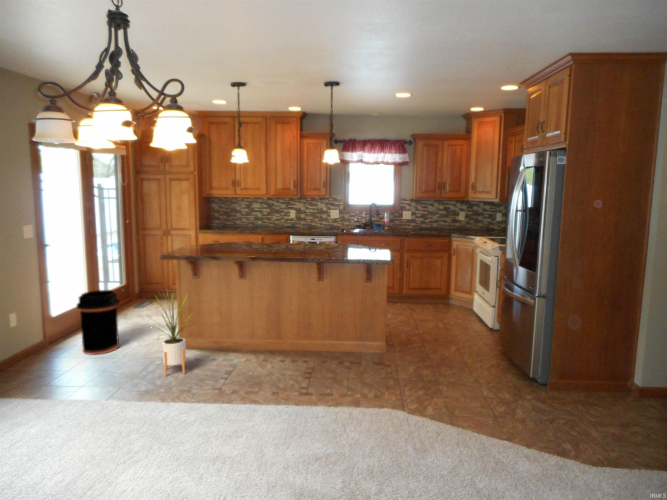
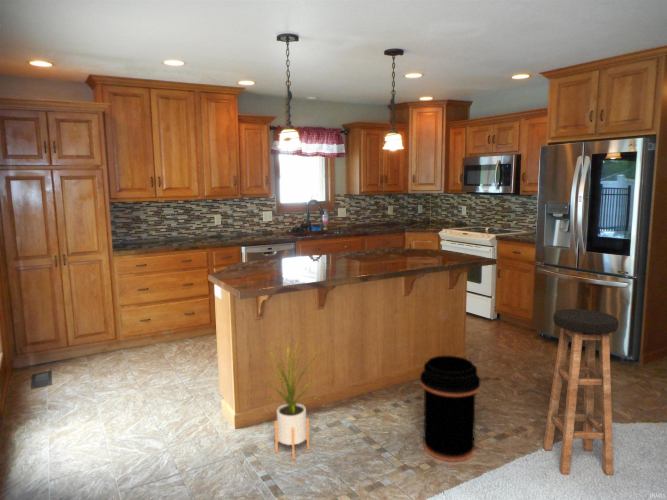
trash can: present [77,290,120,355] -> present [420,356,480,462]
bar stool: none [303,296,368,466] -> present [543,309,619,475]

